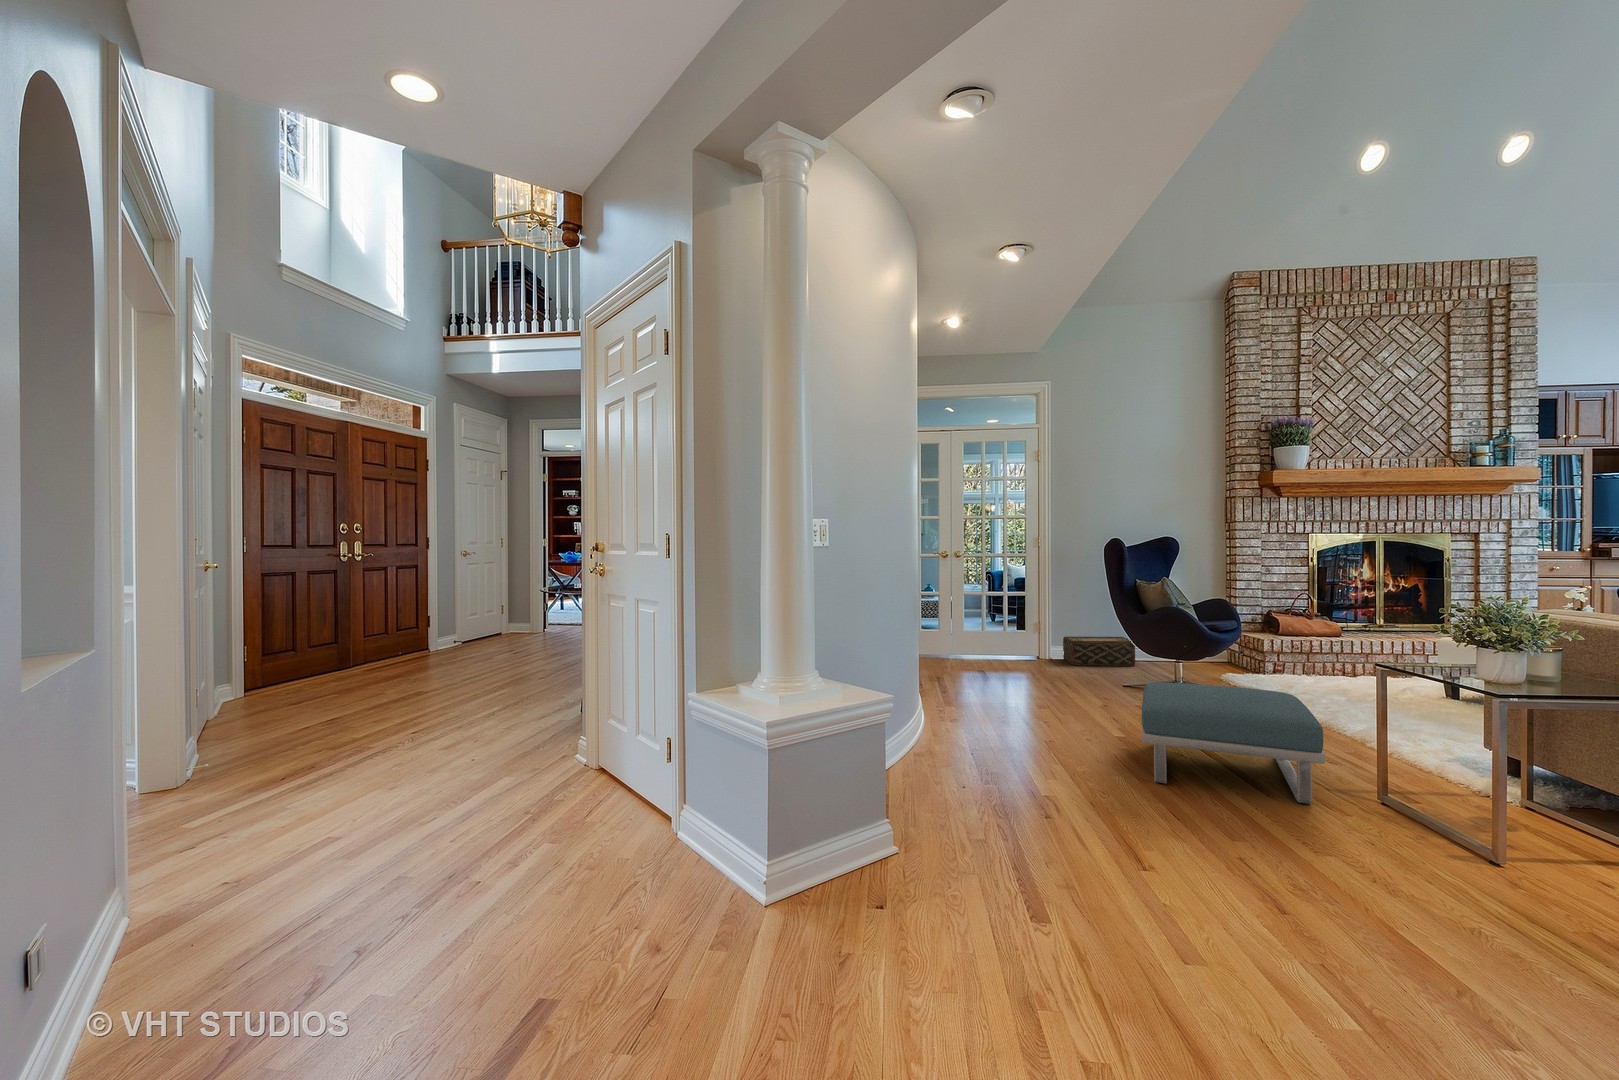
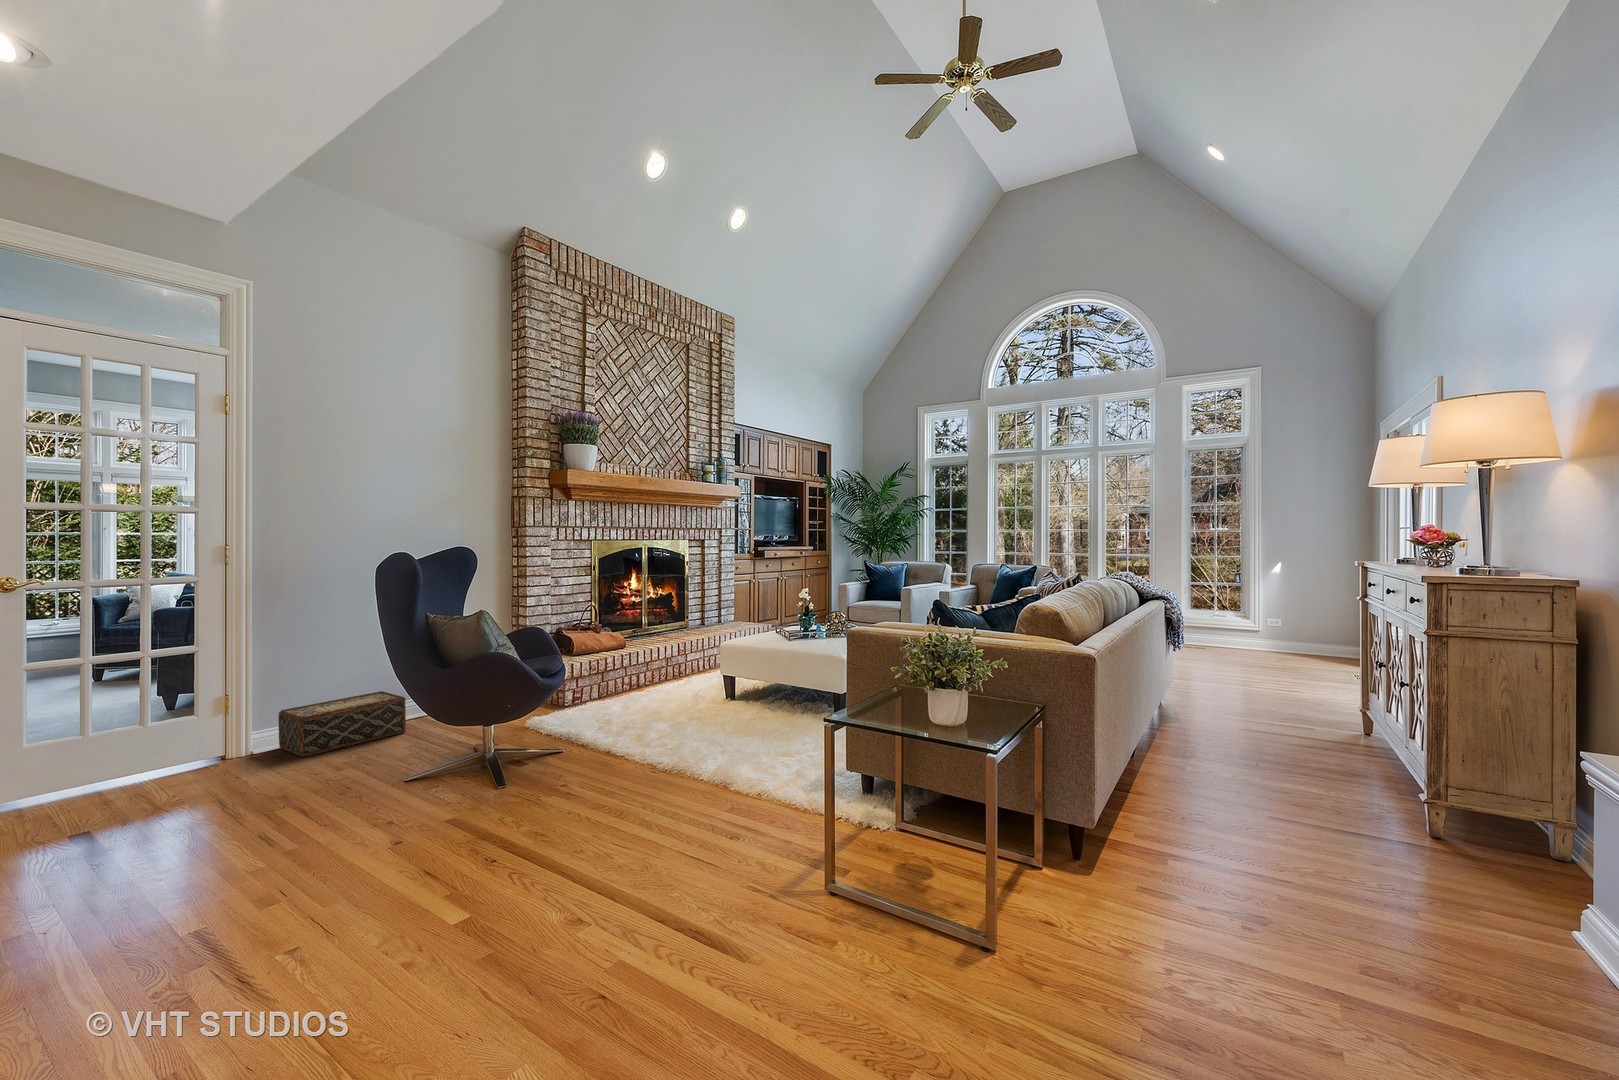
footstool: present [1142,682,1325,804] -> none [500,764,788,1027]

